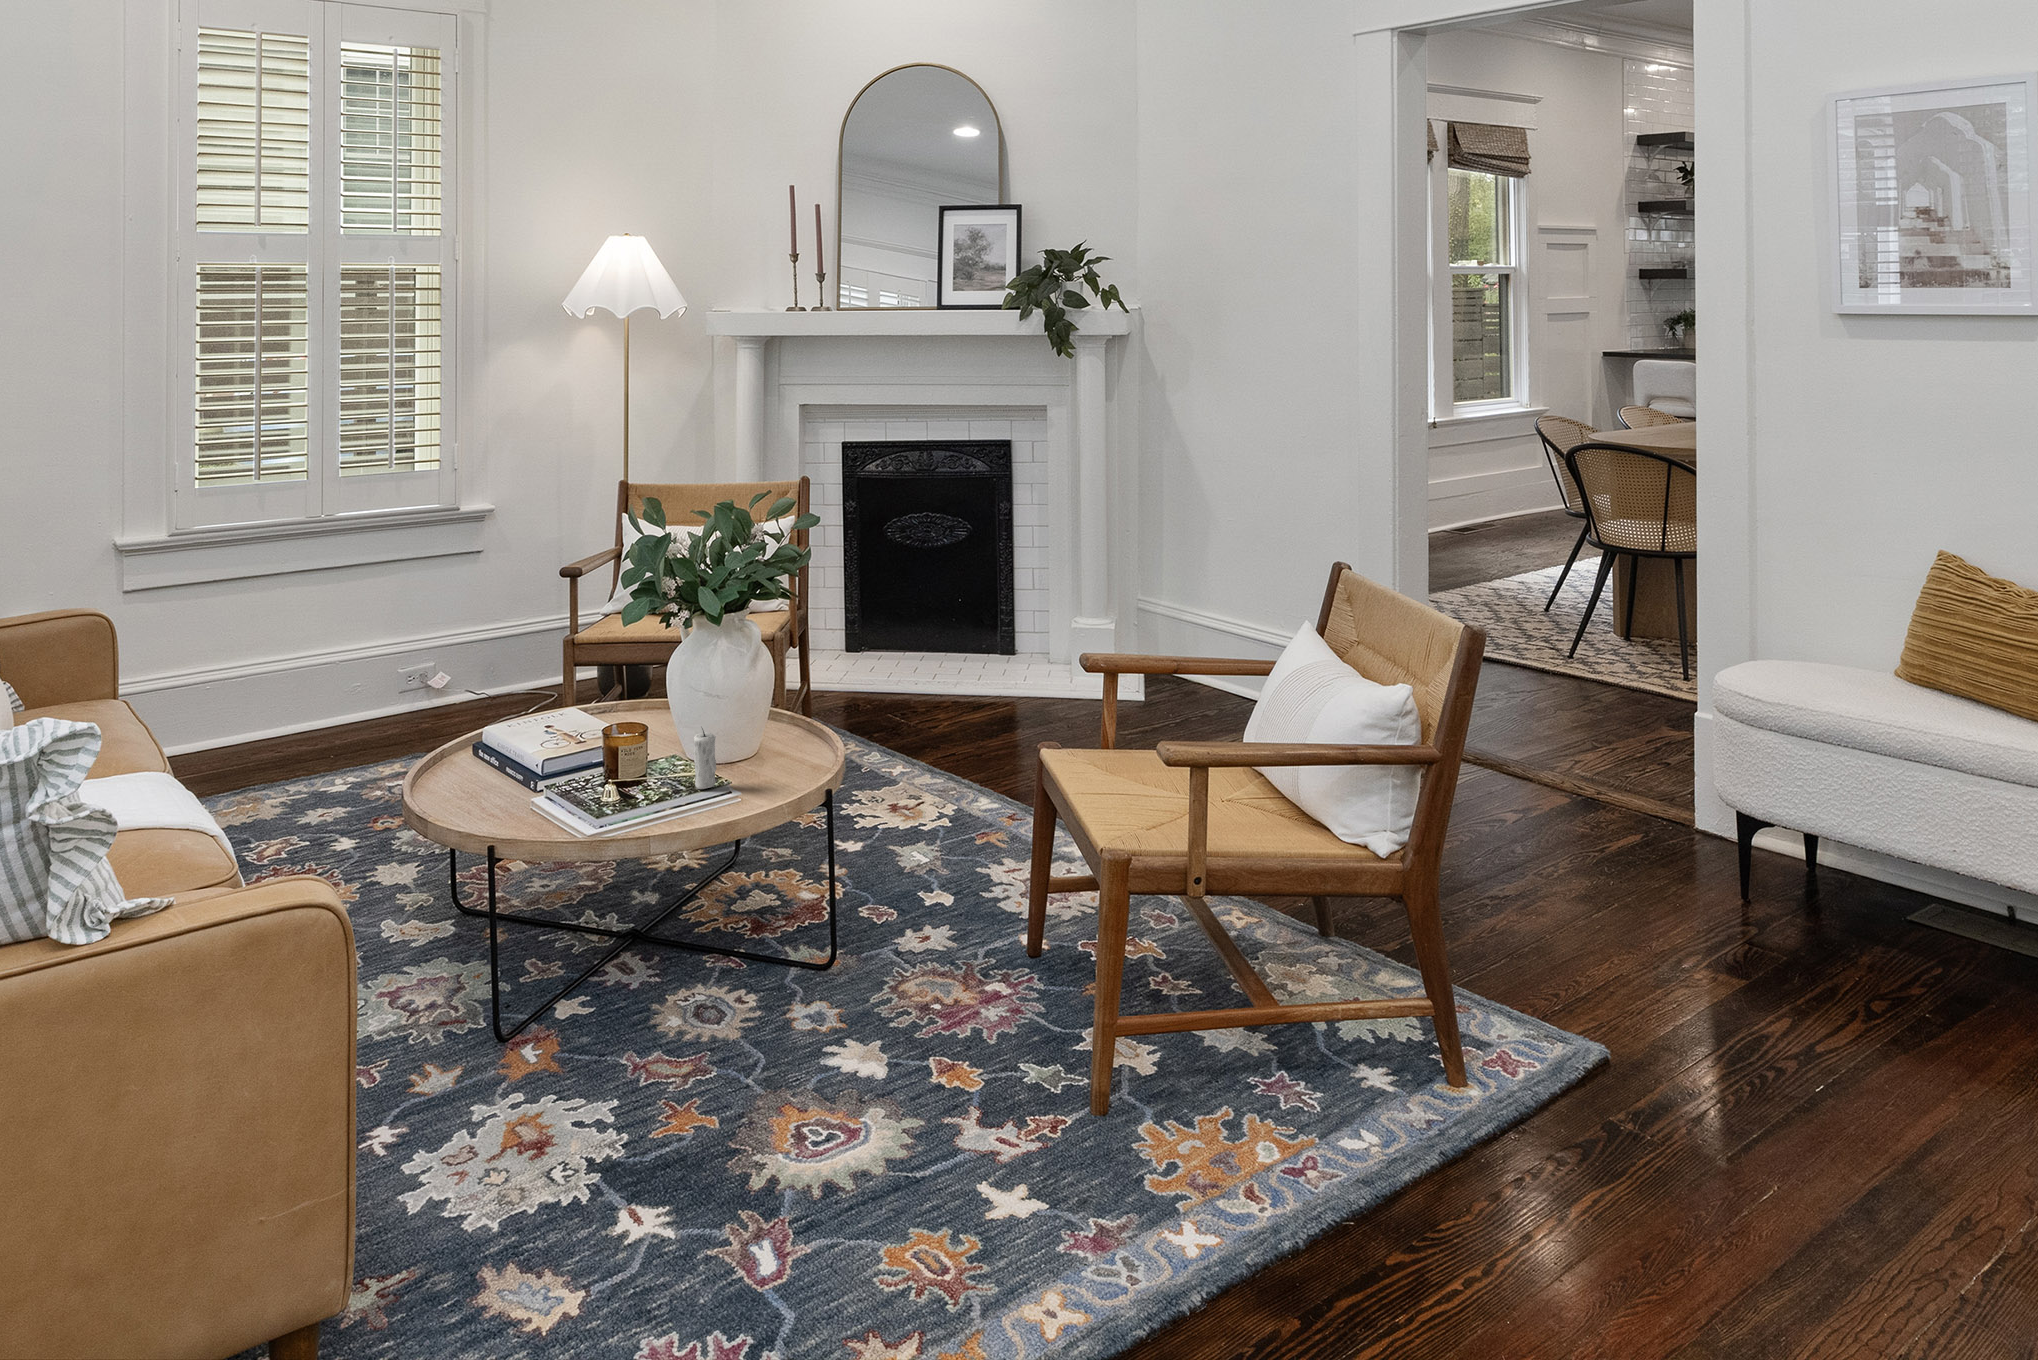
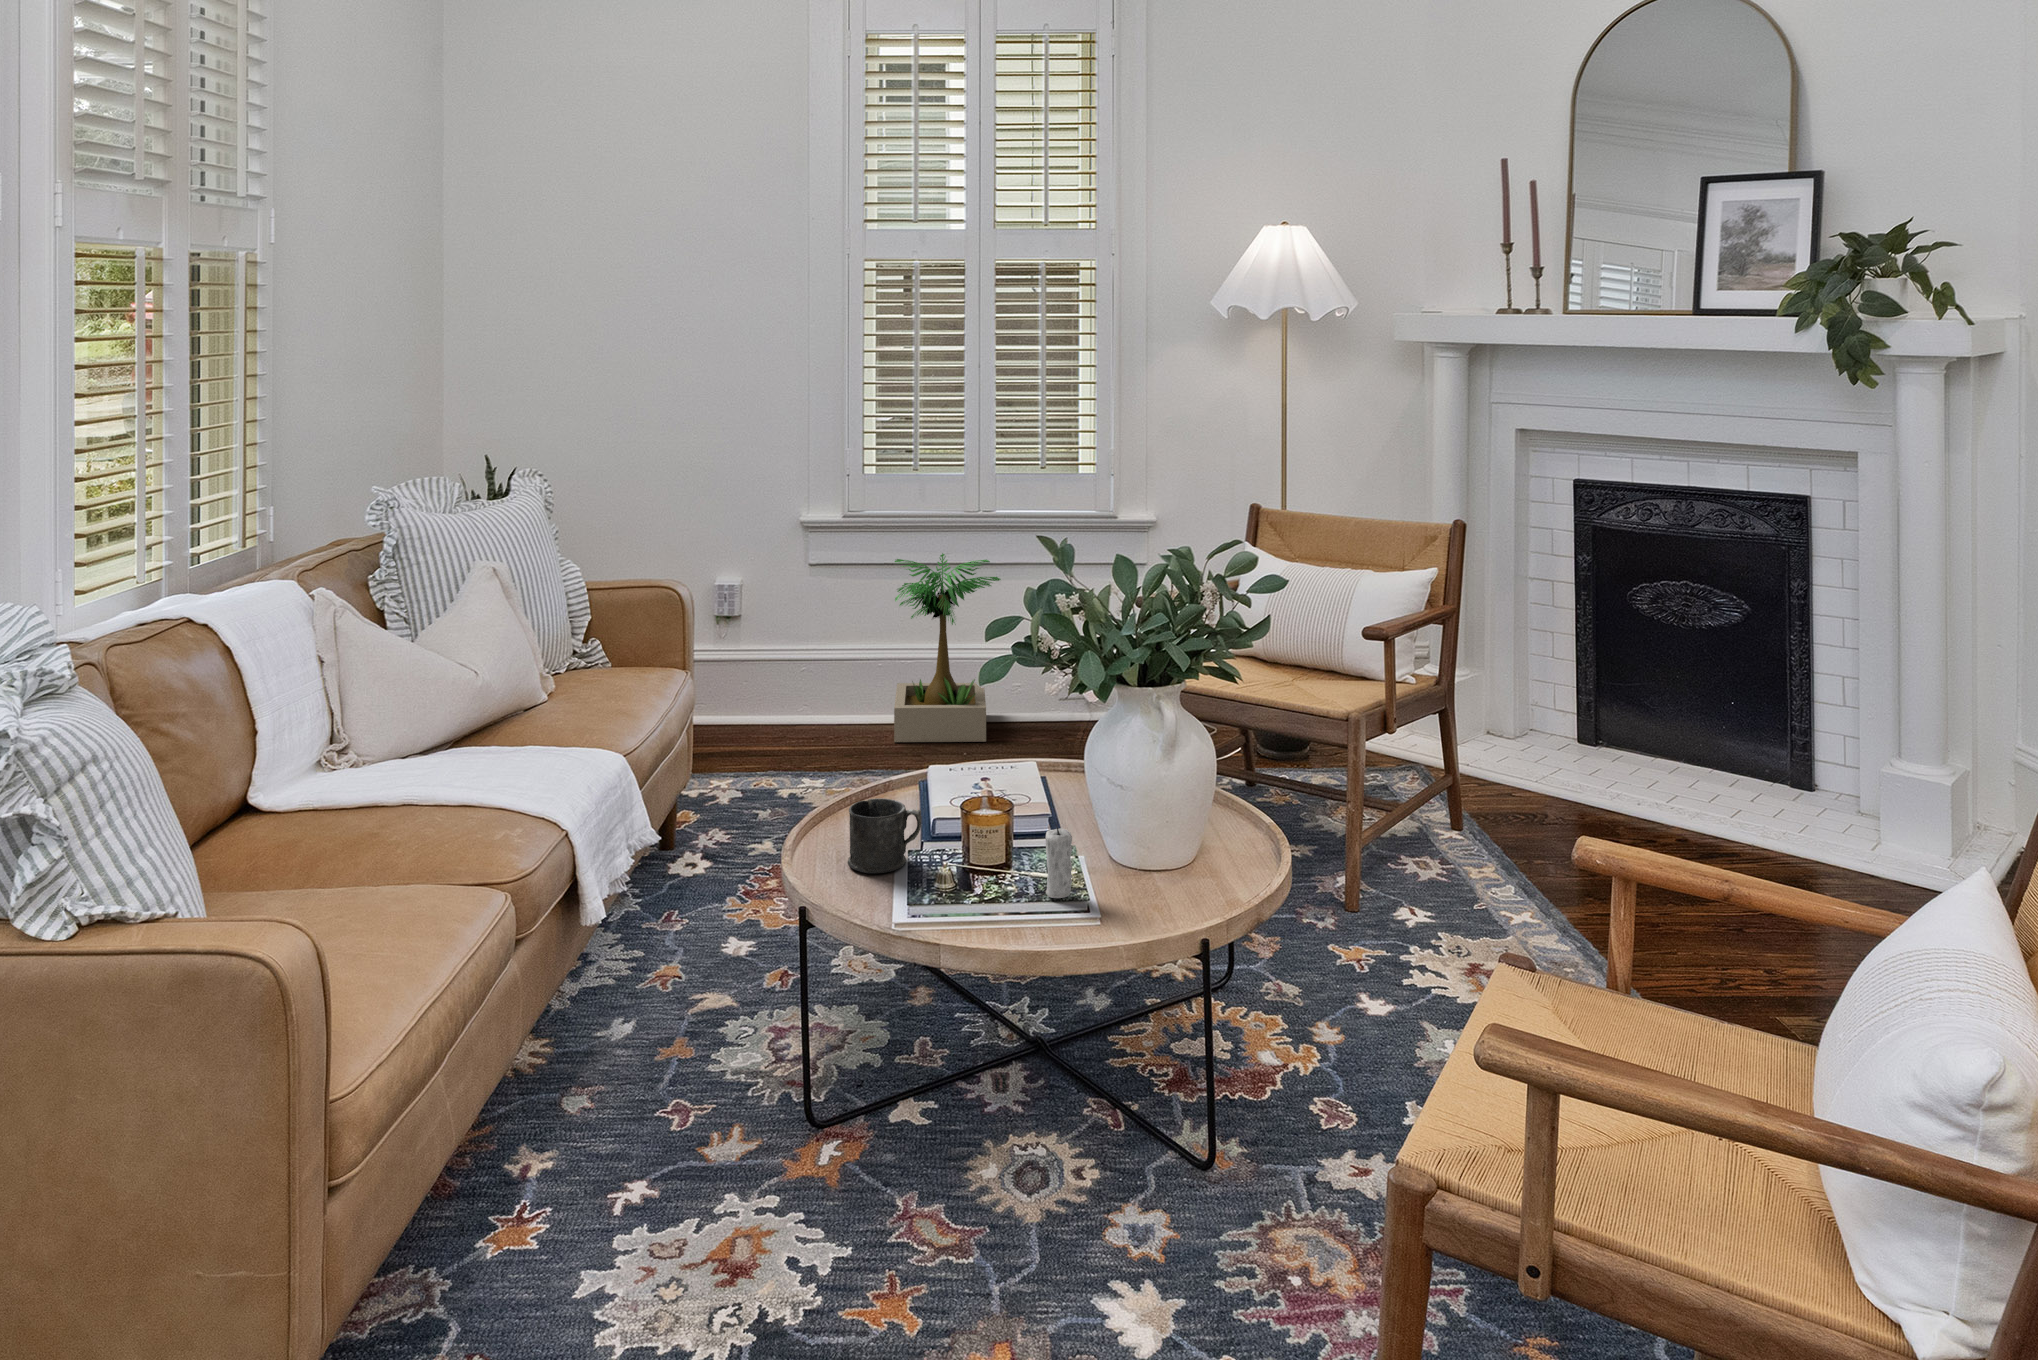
potted plant: none [228,567,367,766] -> present [894,553,1001,742]
mug: none [505,744,569,808] -> present [847,798,921,873]

